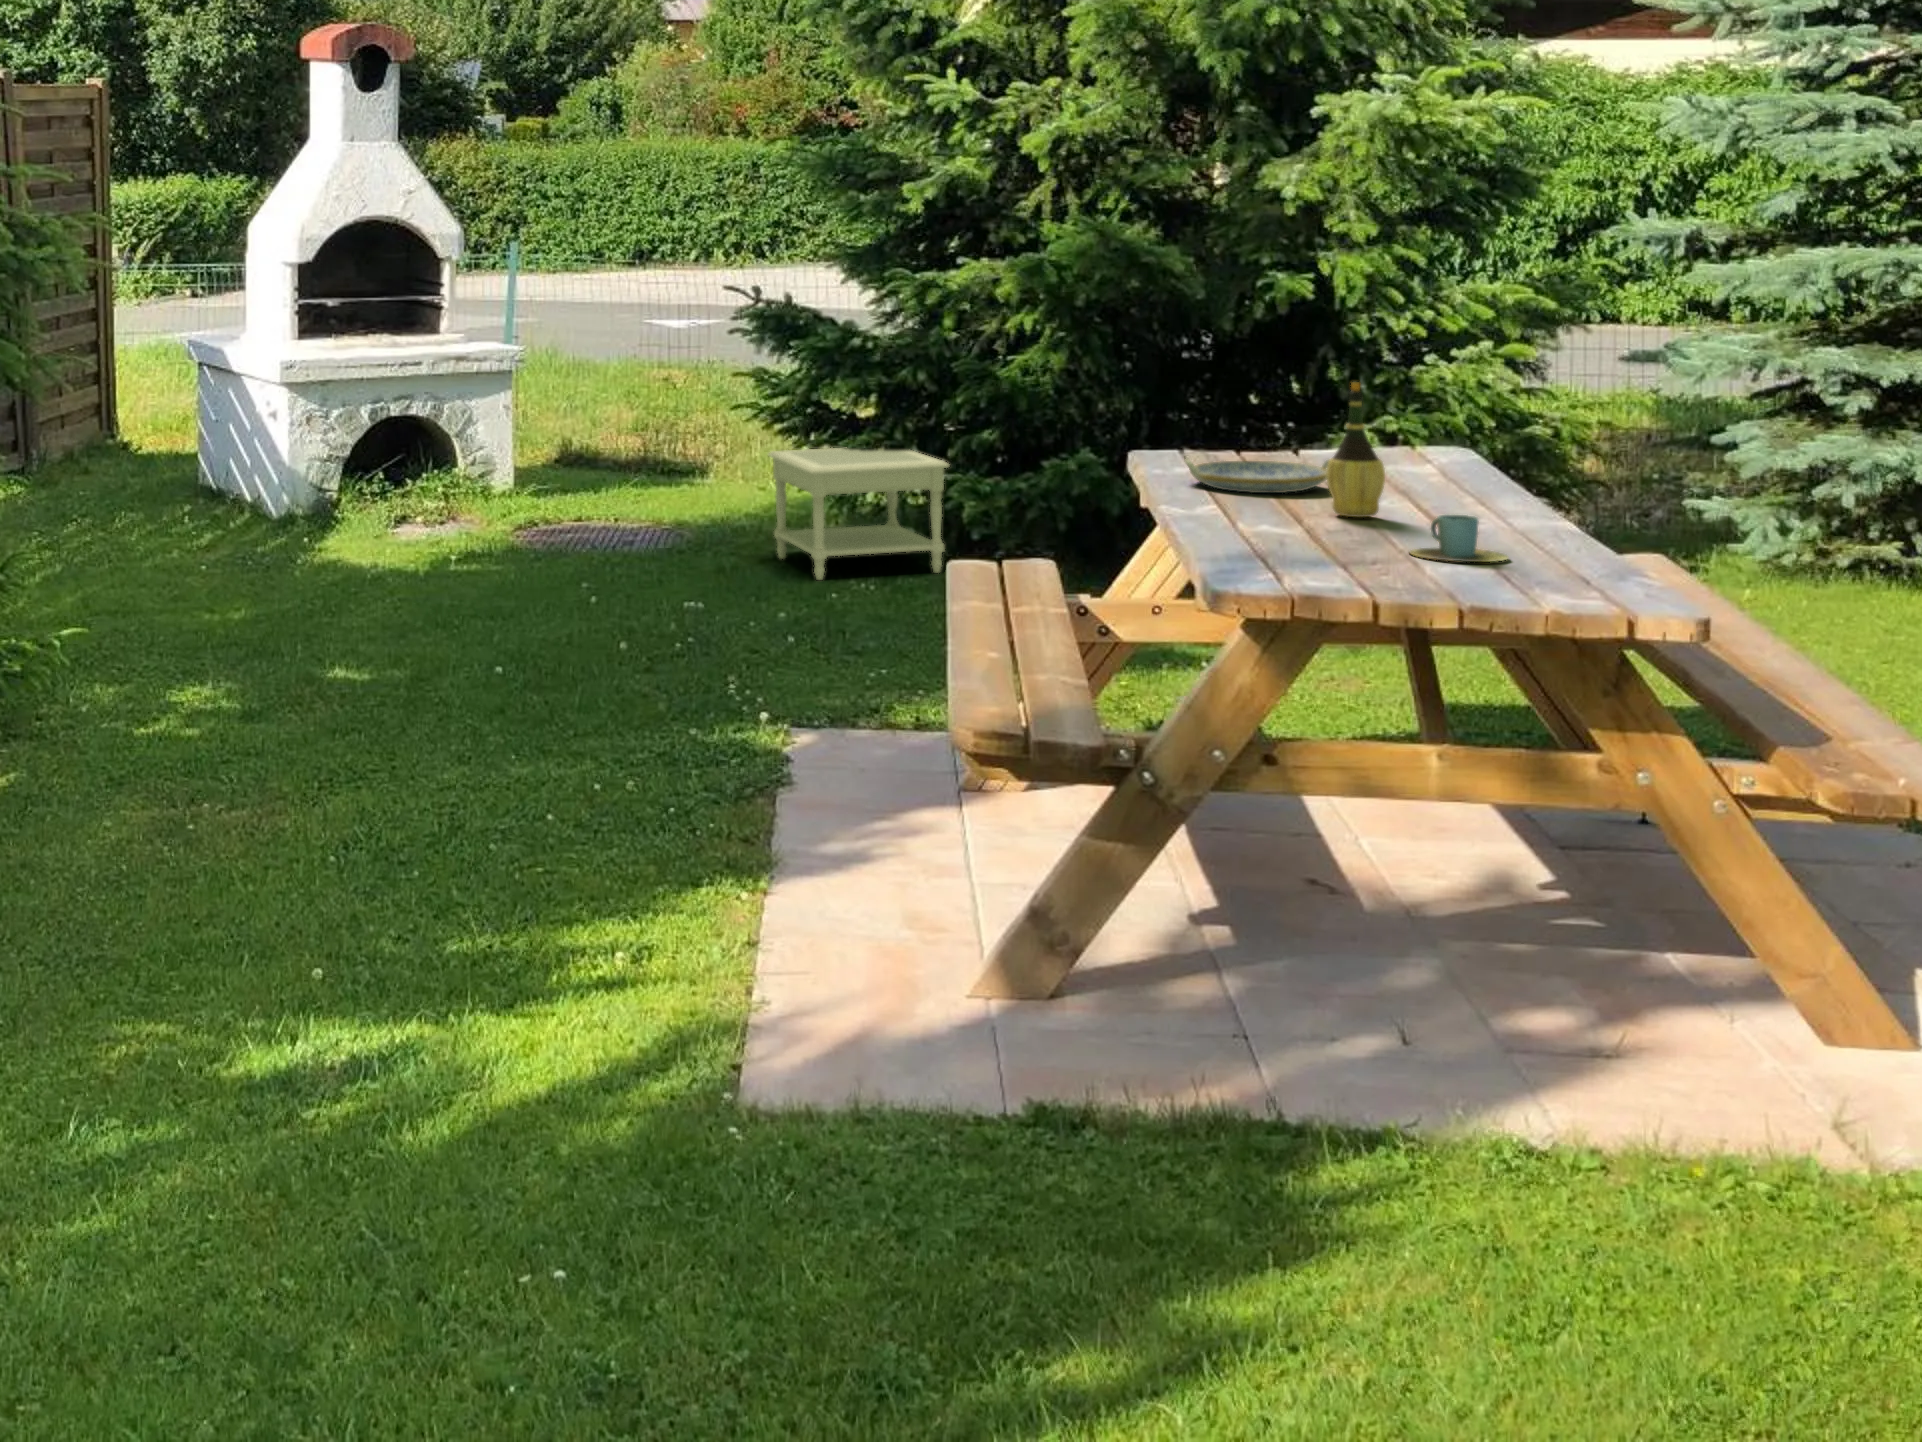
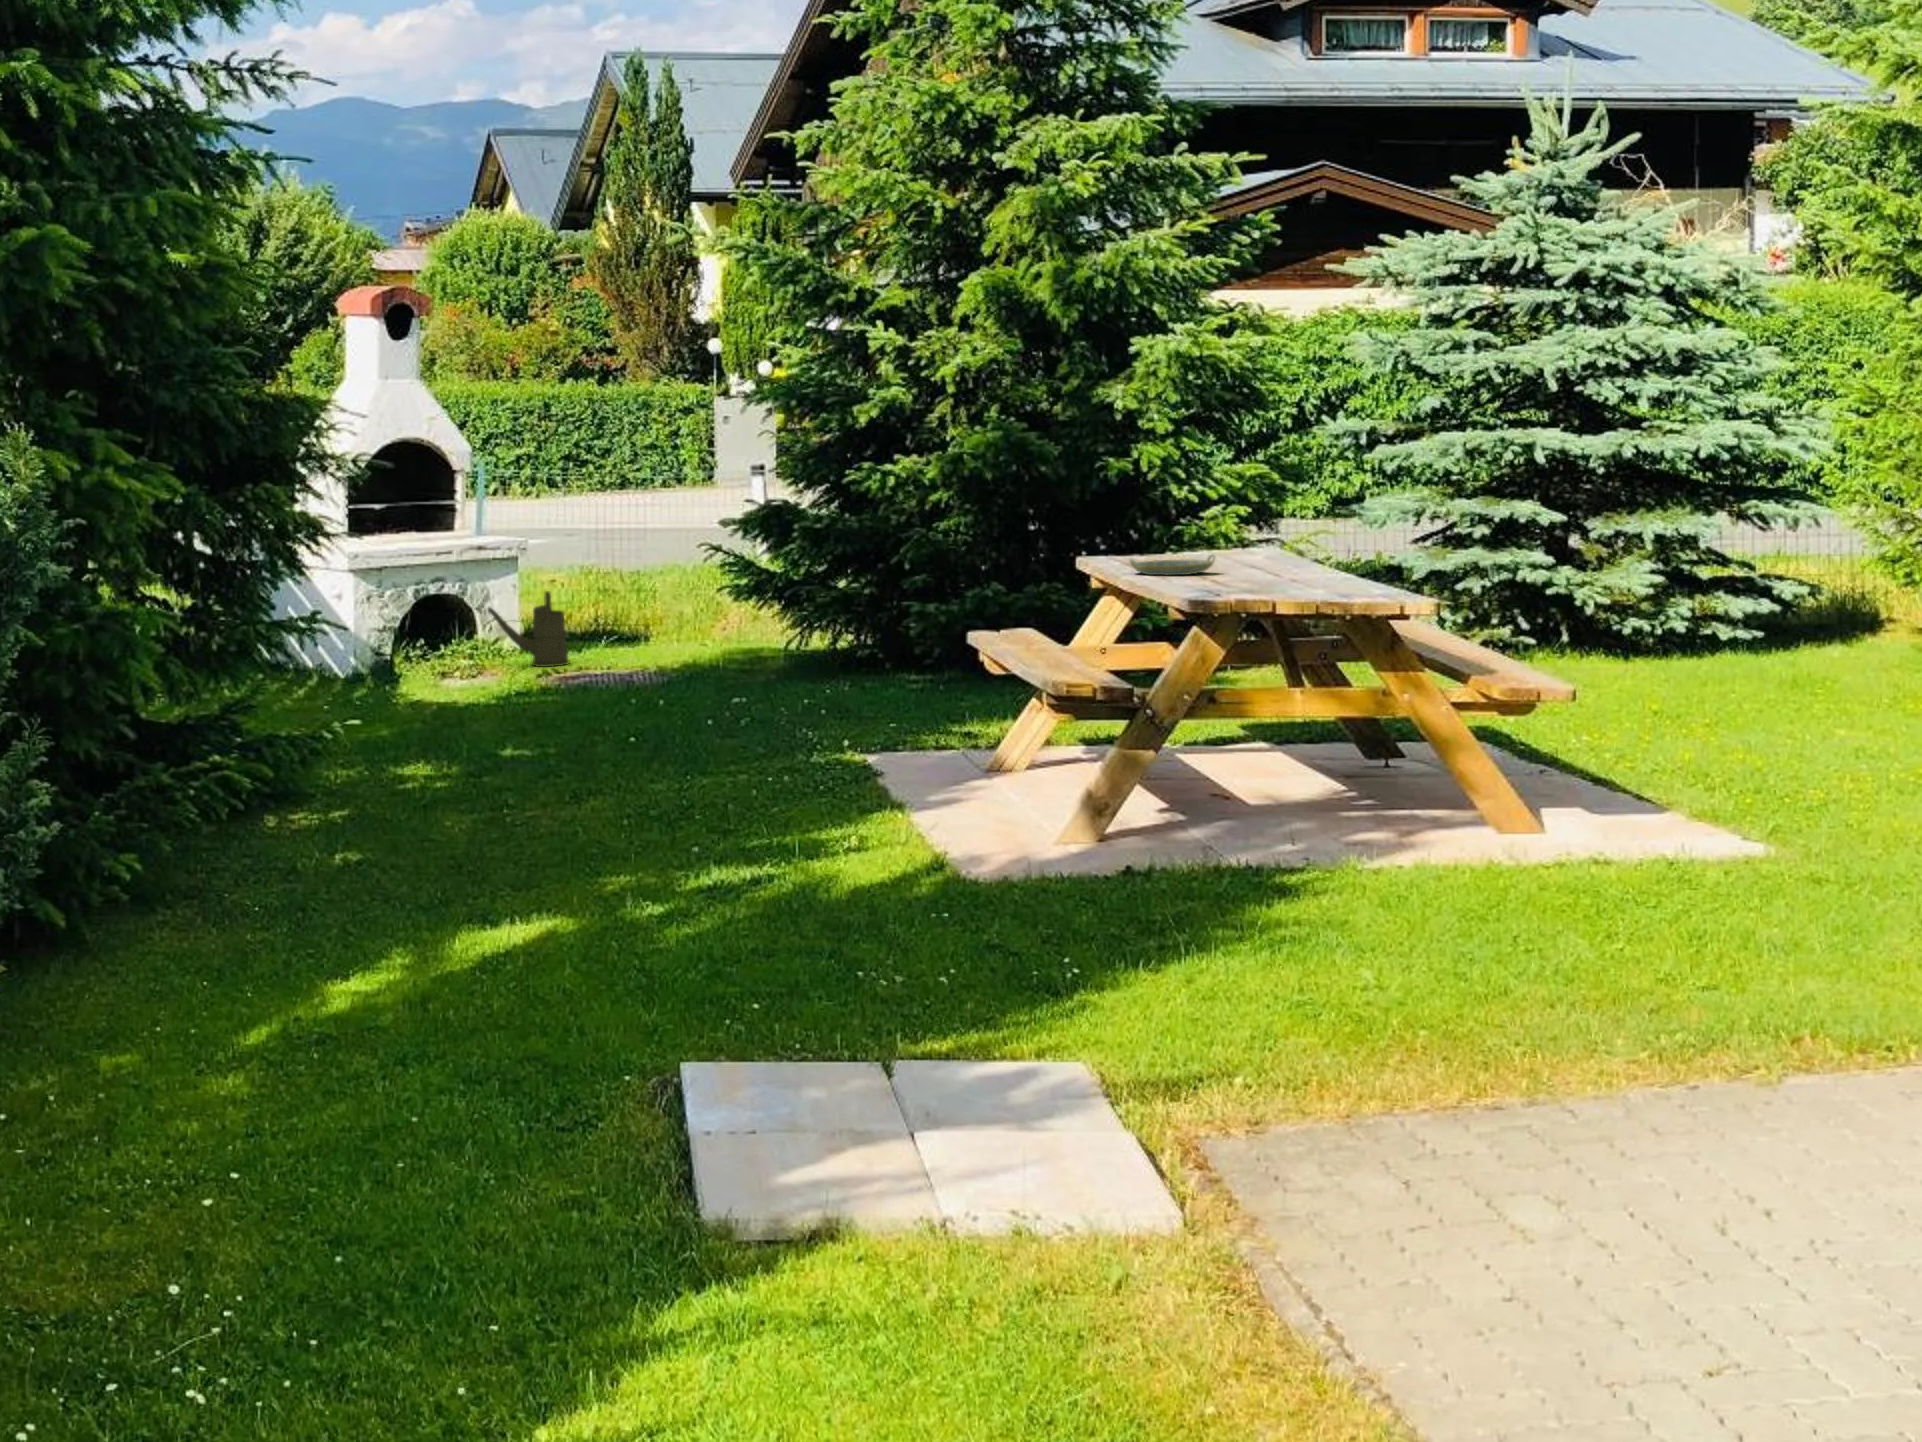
wine bottle: present [1327,382,1385,517] -> none [1223,501,1255,579]
watering can: none [507,400,615,492] -> present [488,591,576,667]
side table: present [768,447,949,580] -> none [748,602,891,701]
cup: present [1410,515,1508,562] -> none [1281,565,1333,588]

